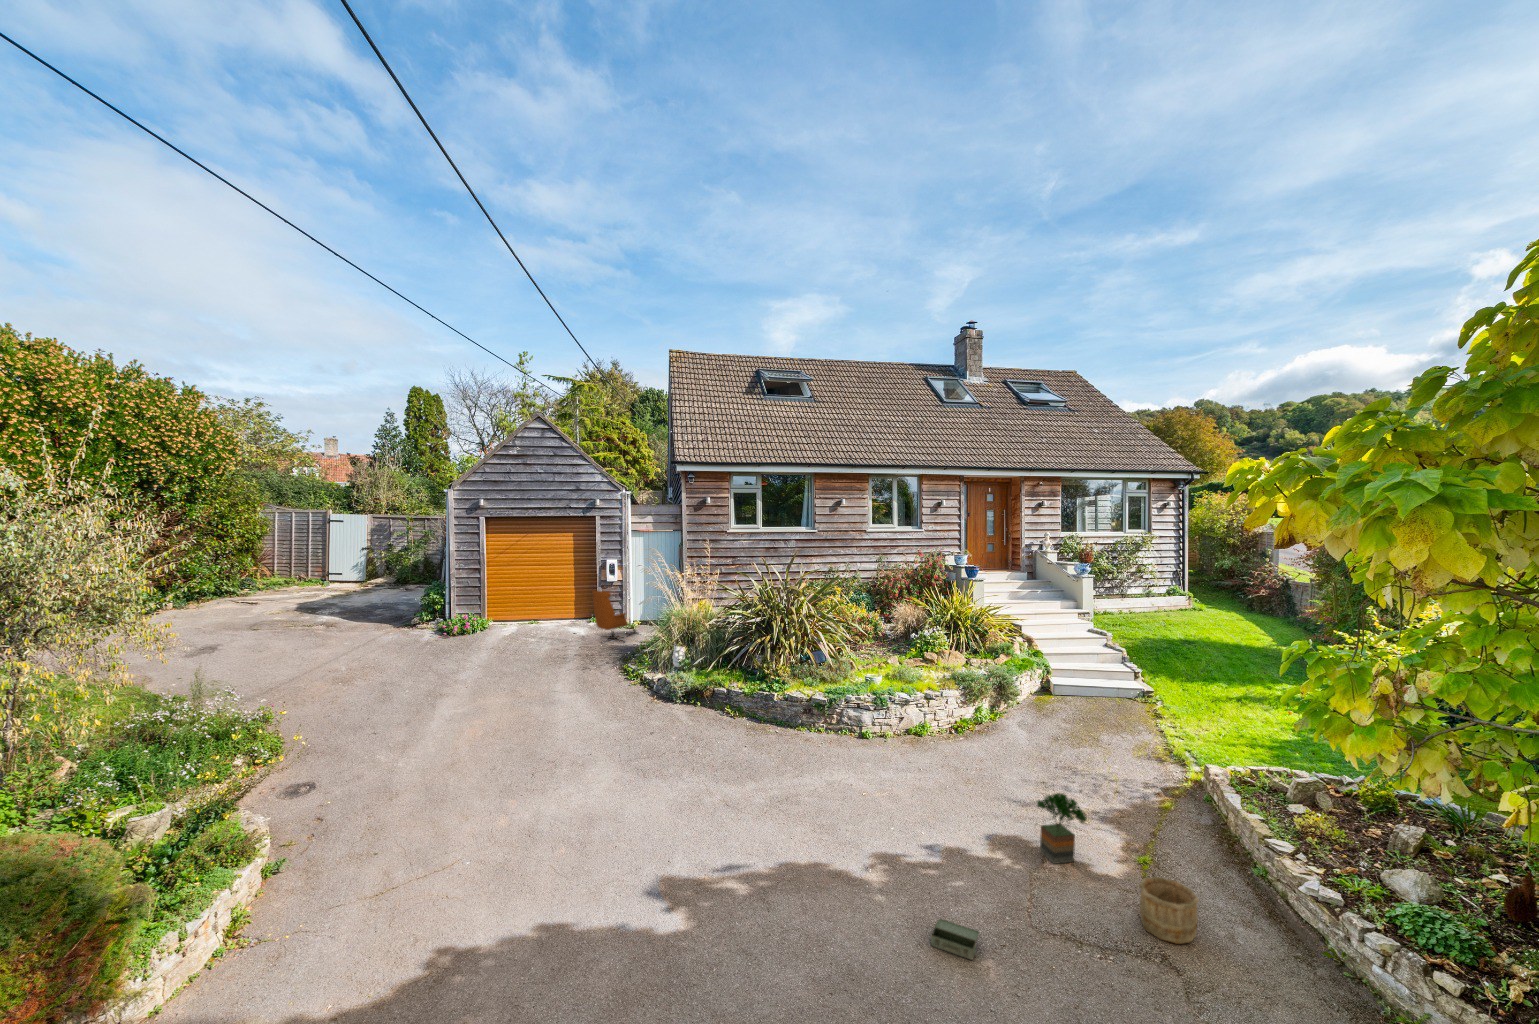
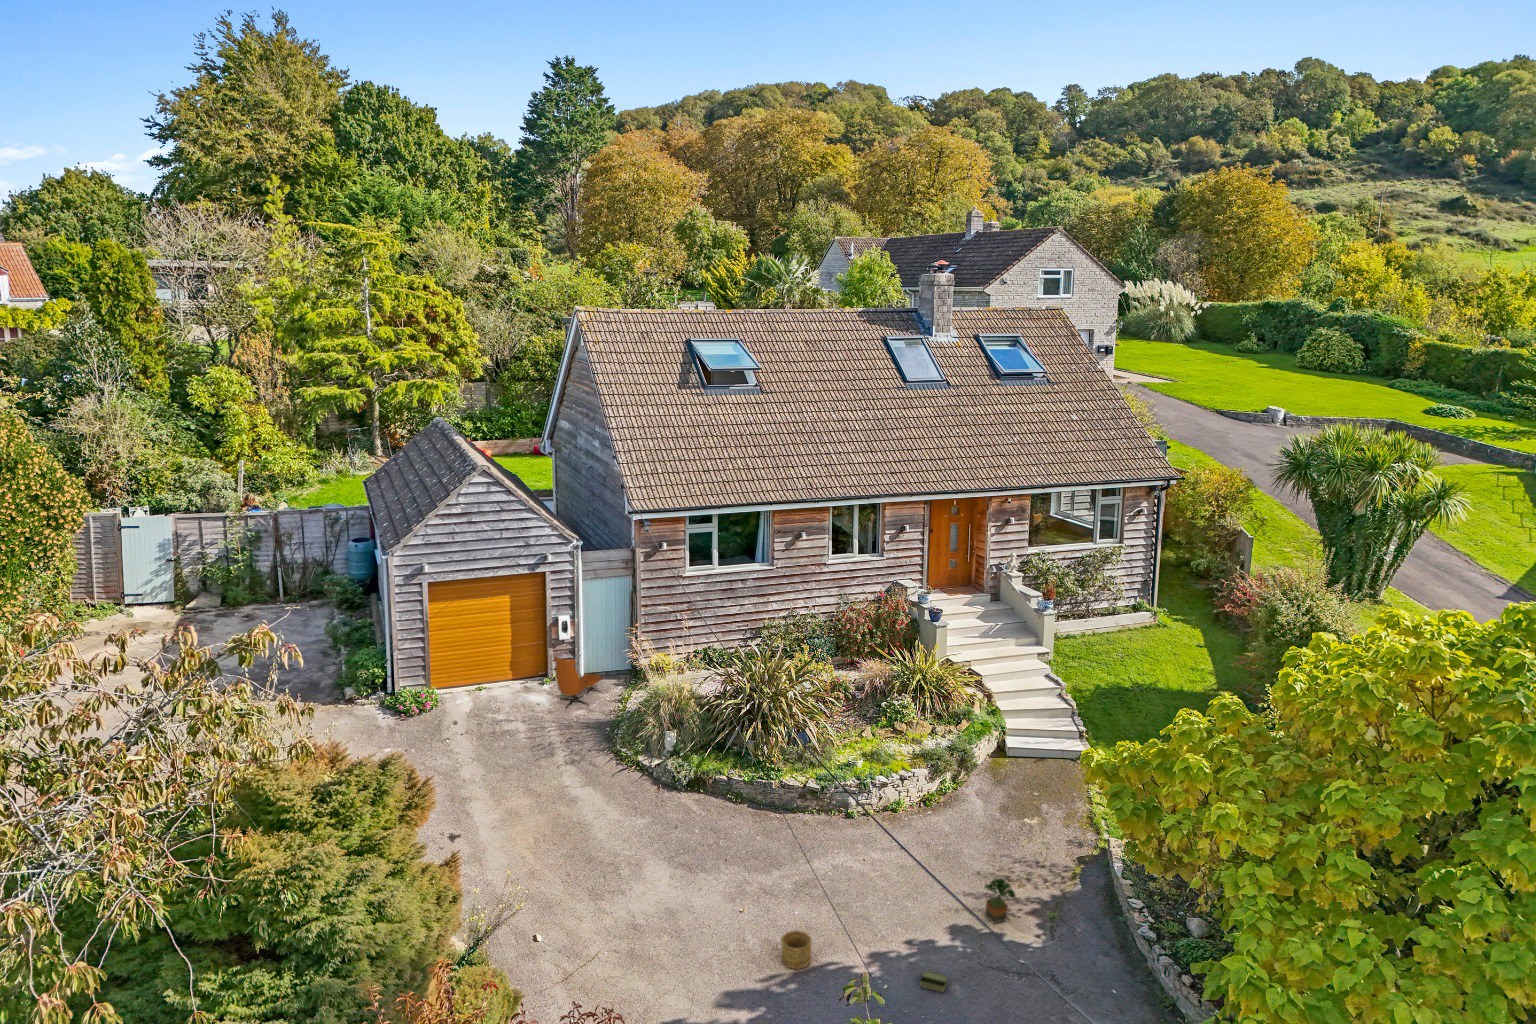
wooden bucket: present [1139,877,1199,944] -> present [781,931,812,969]

